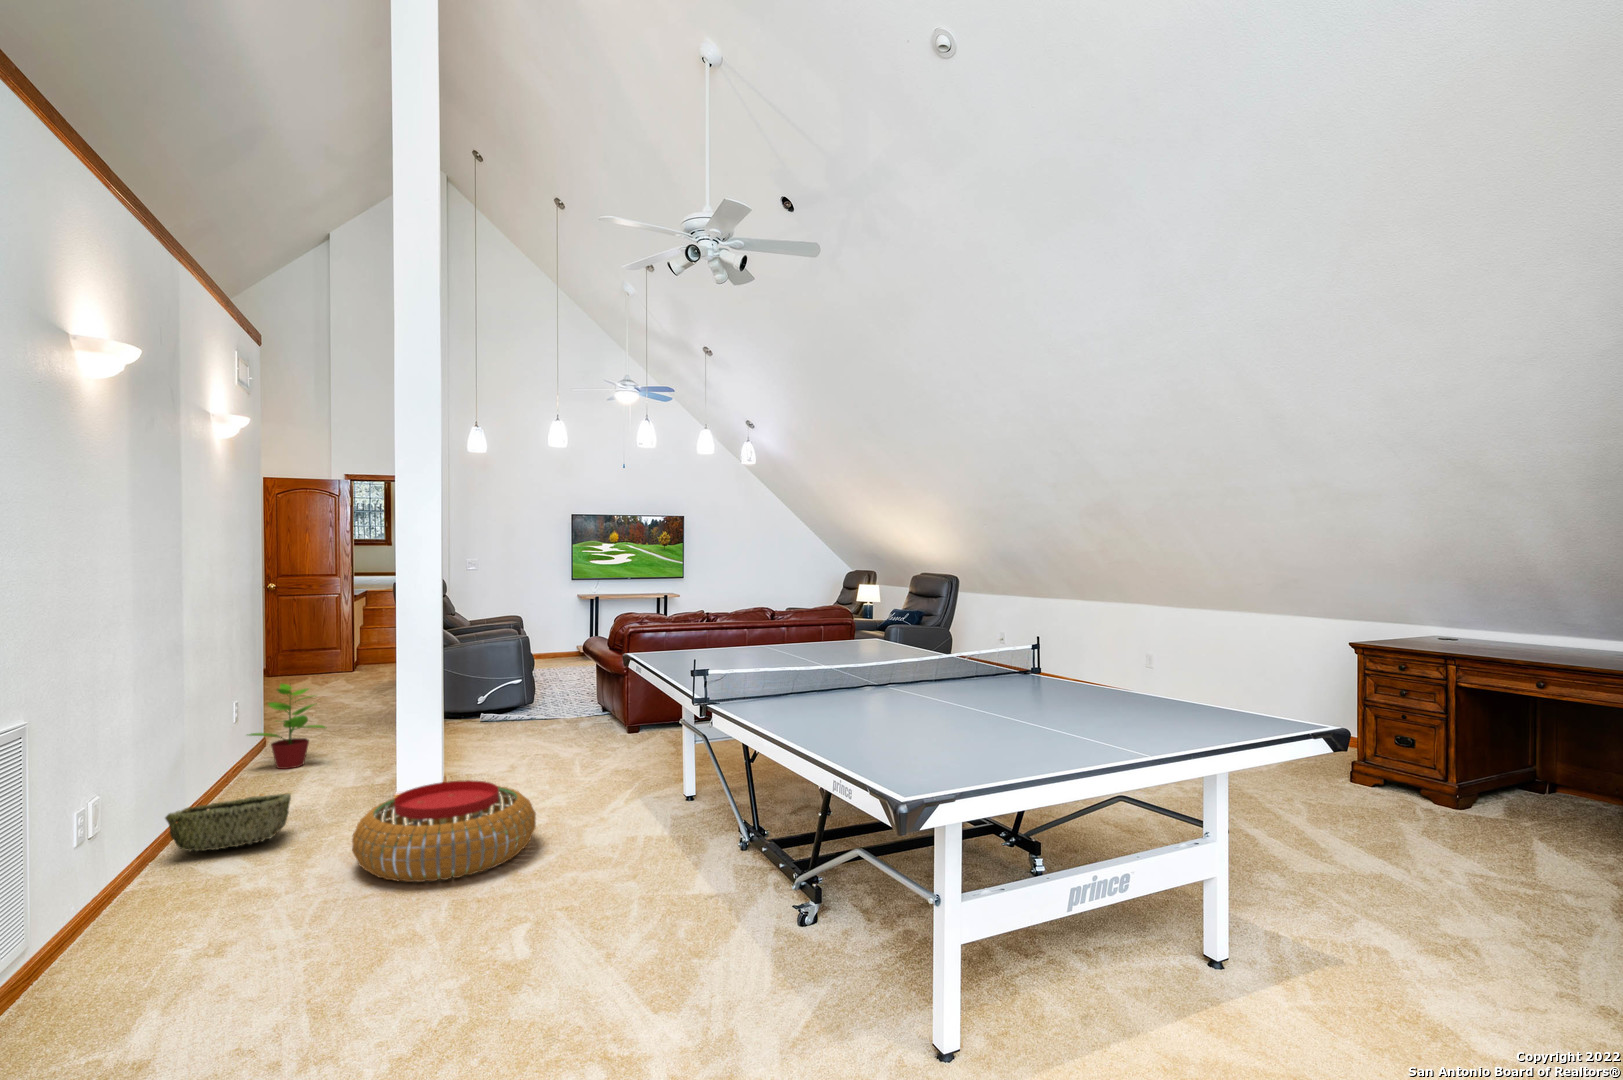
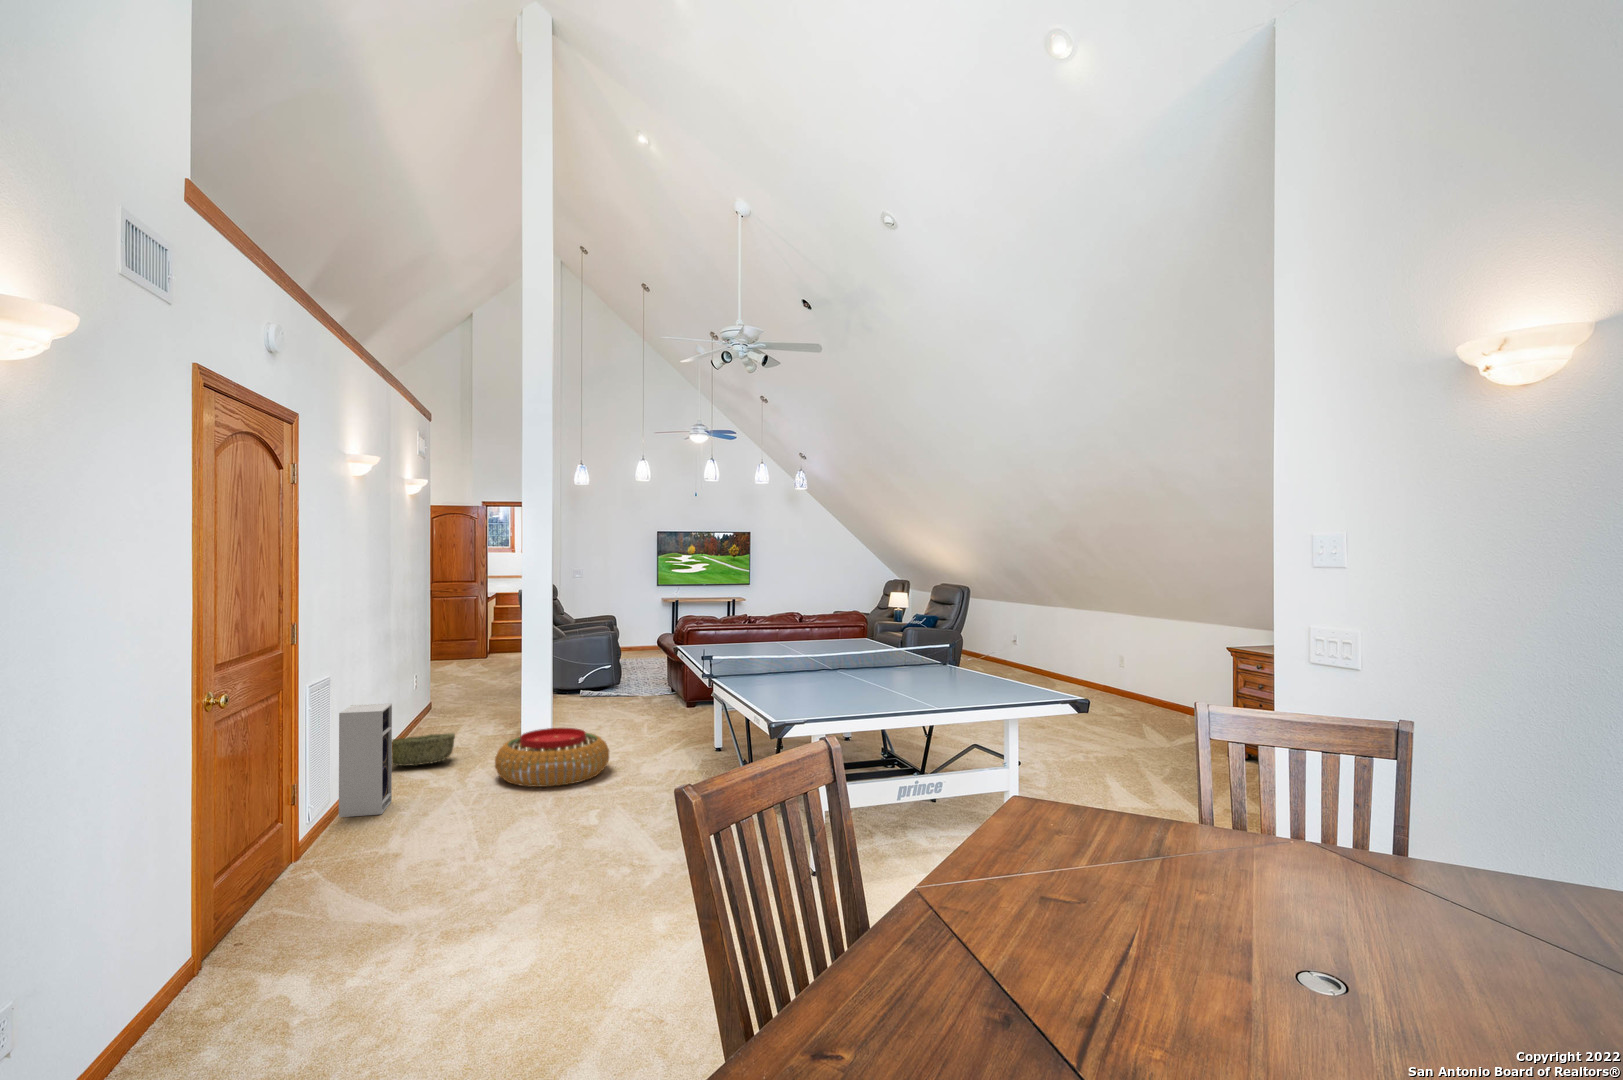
potted plant: present [247,684,325,769] -> none [420,661,473,723]
speaker: none [54,762,165,972] -> present [339,704,392,817]

